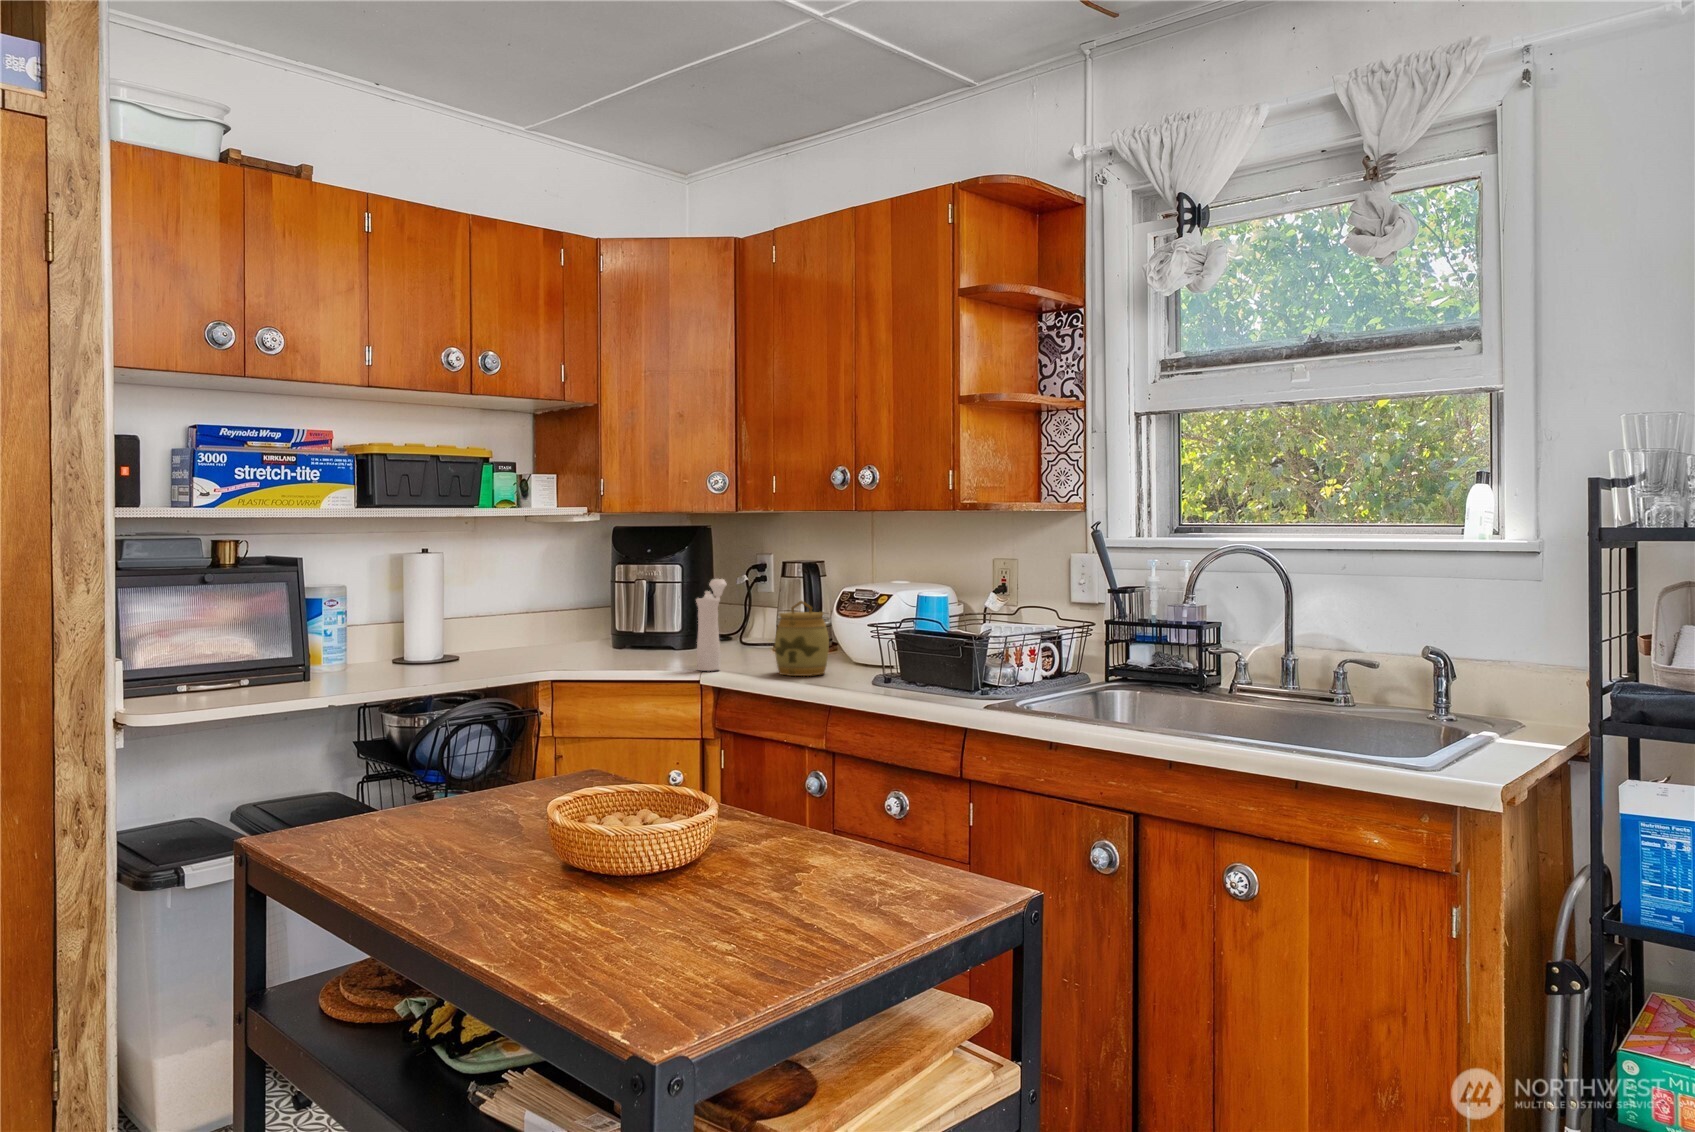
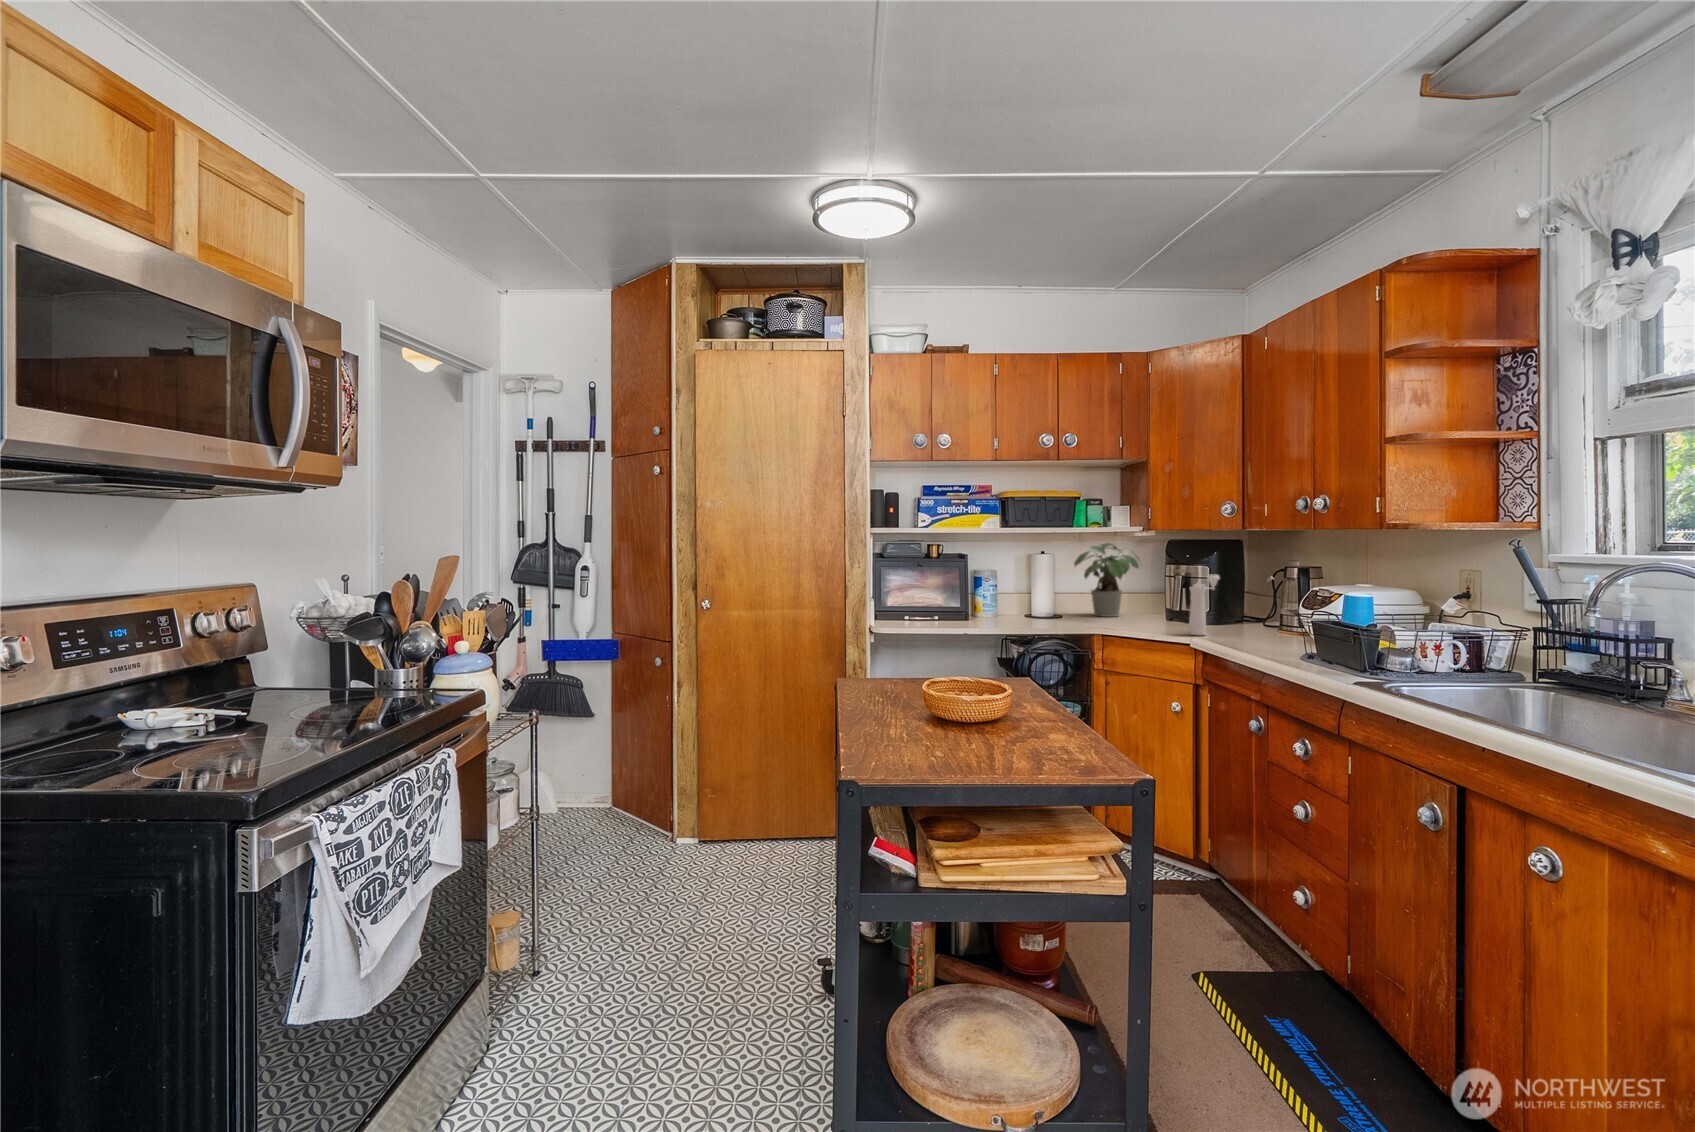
potted plant: none [485,535,581,656] -> present [1074,543,1139,617]
jar: present [775,601,829,676] -> none [1240,591,1286,645]

